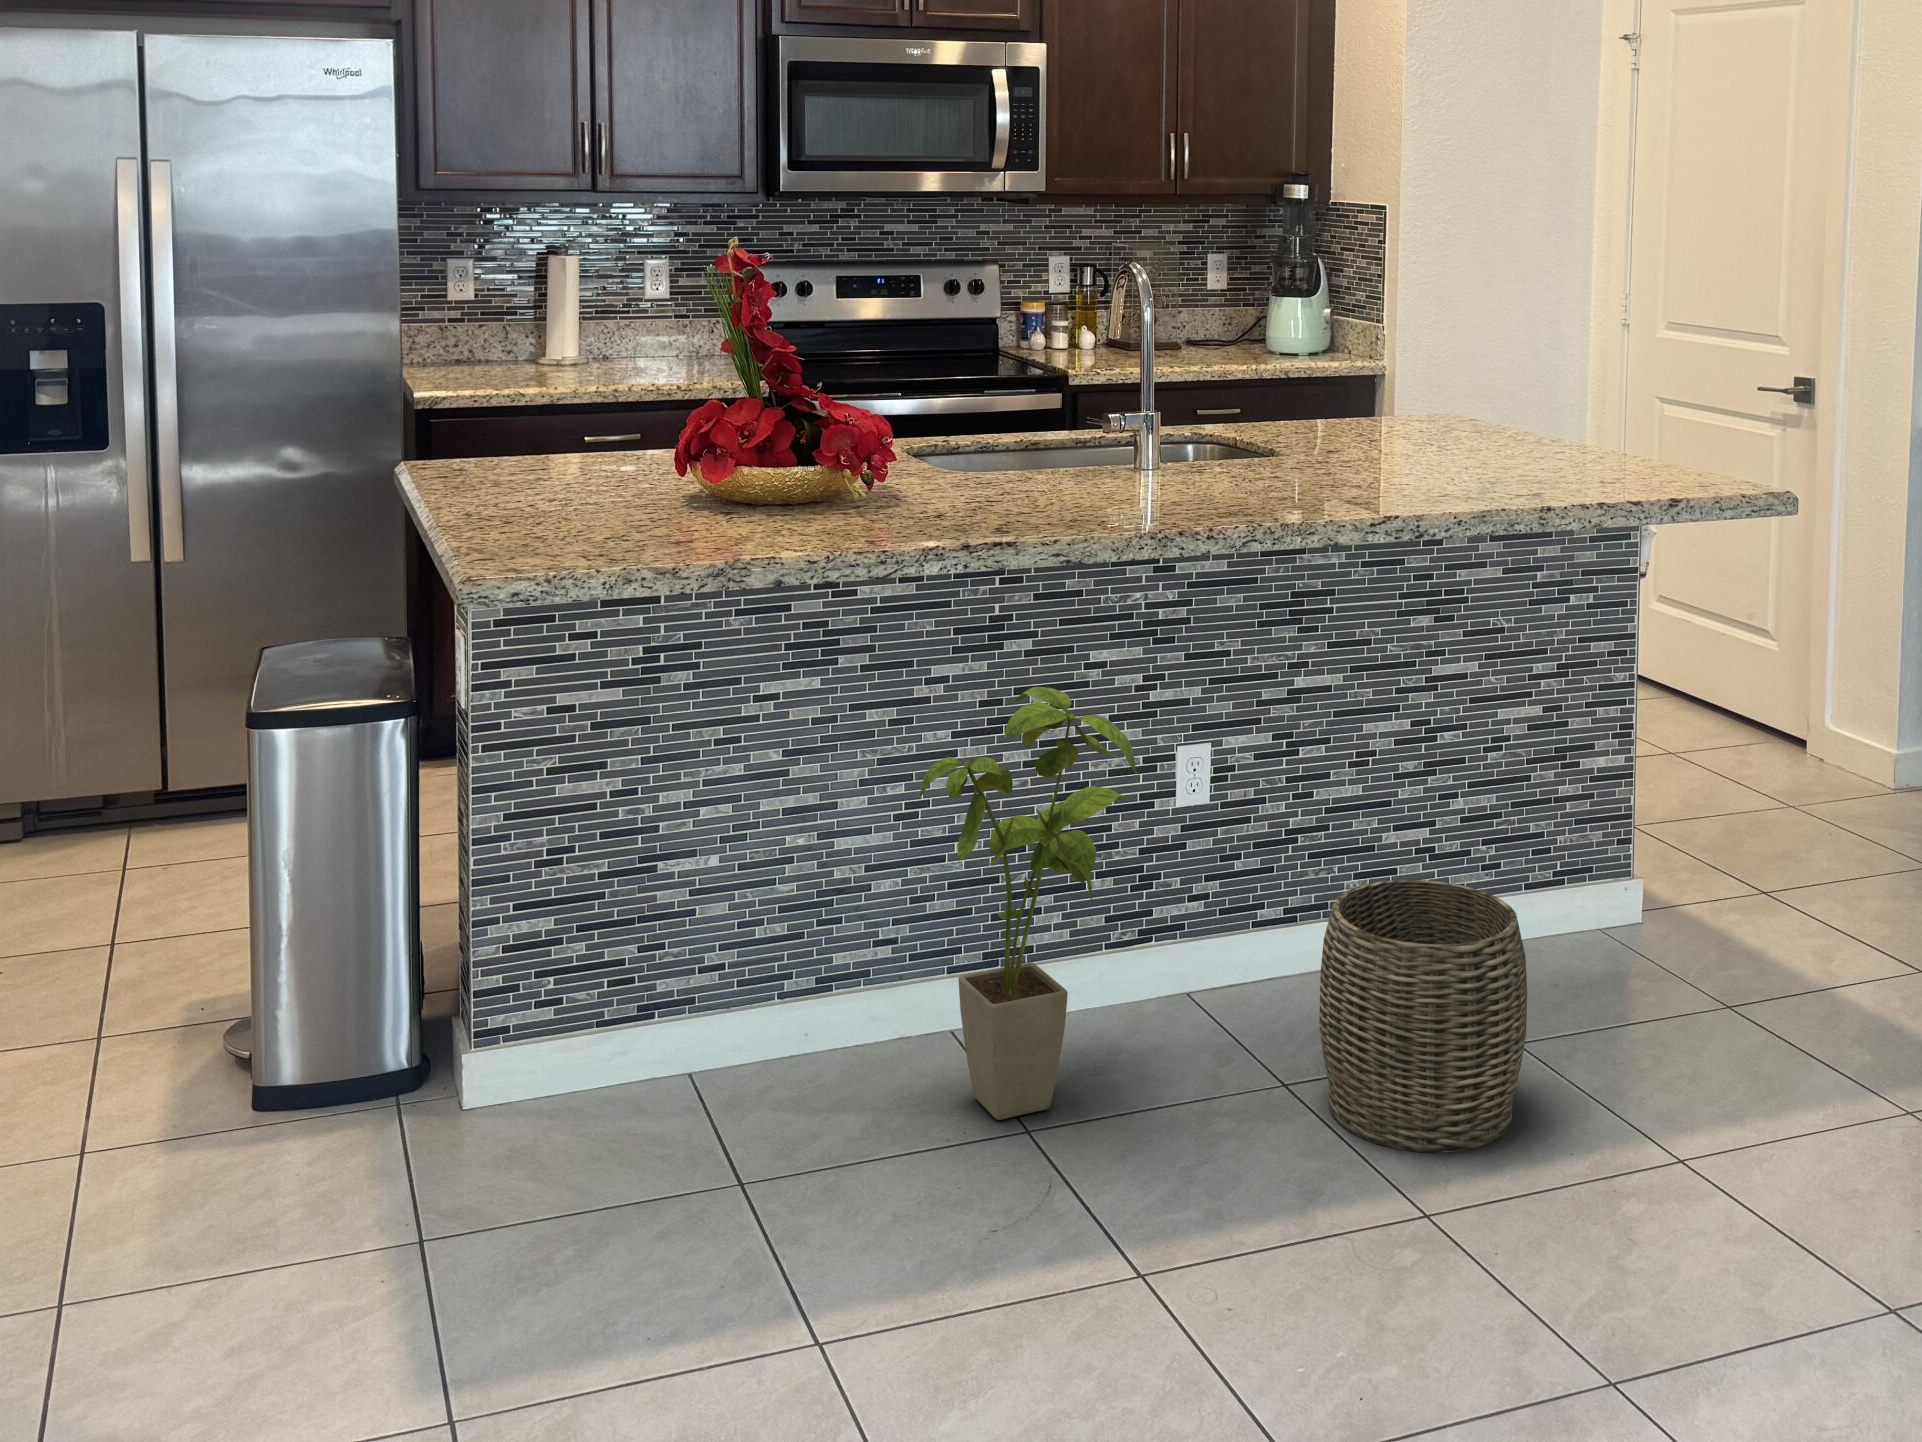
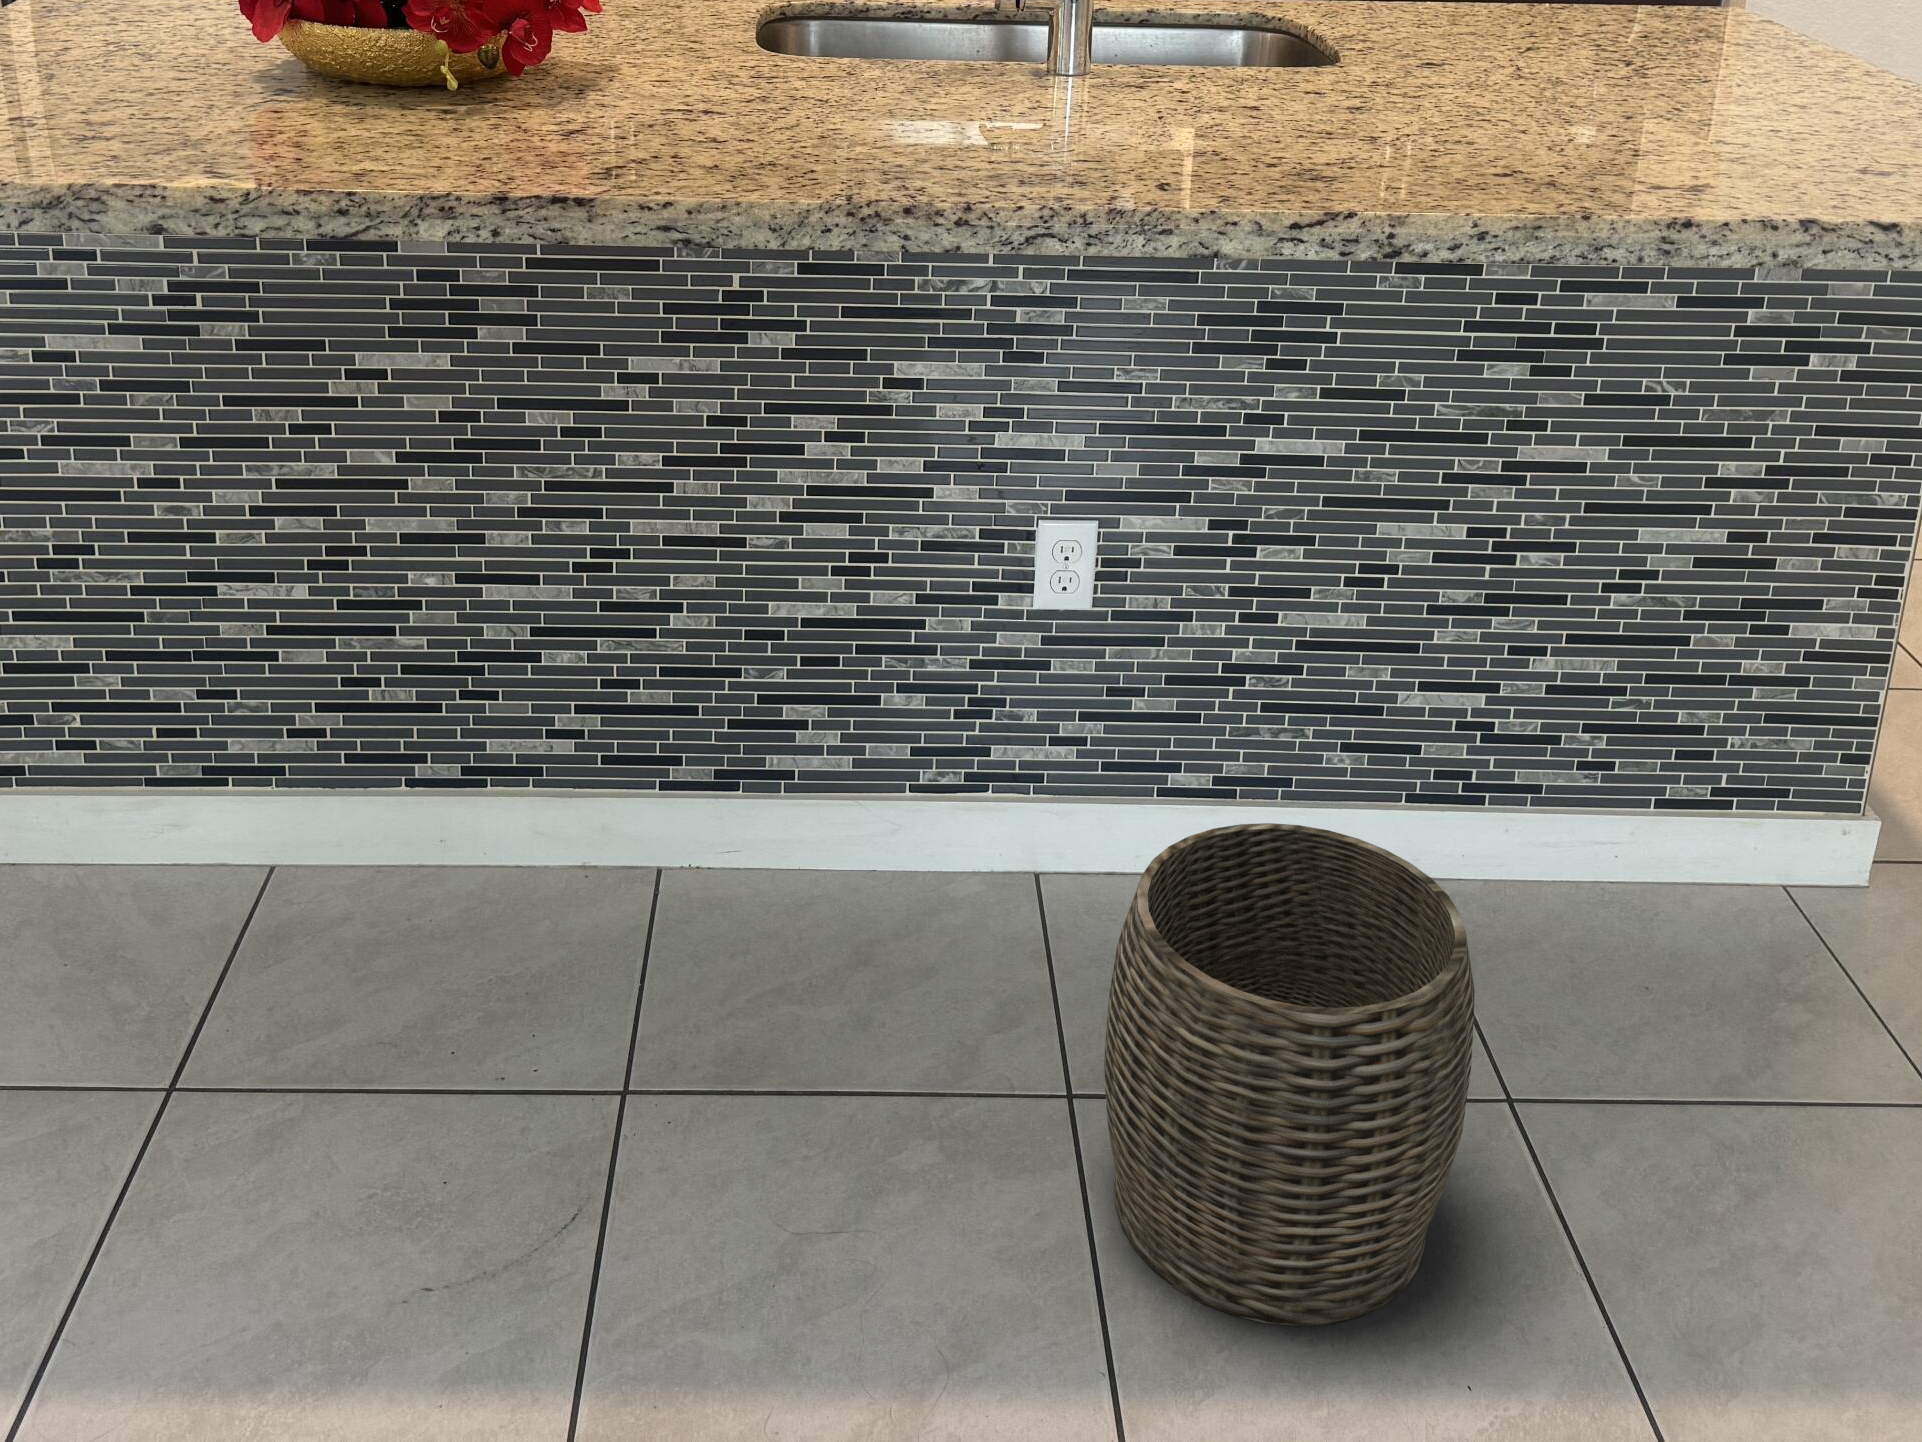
house plant: present [920,687,1137,1120] -> none [511,429,877,1057]

